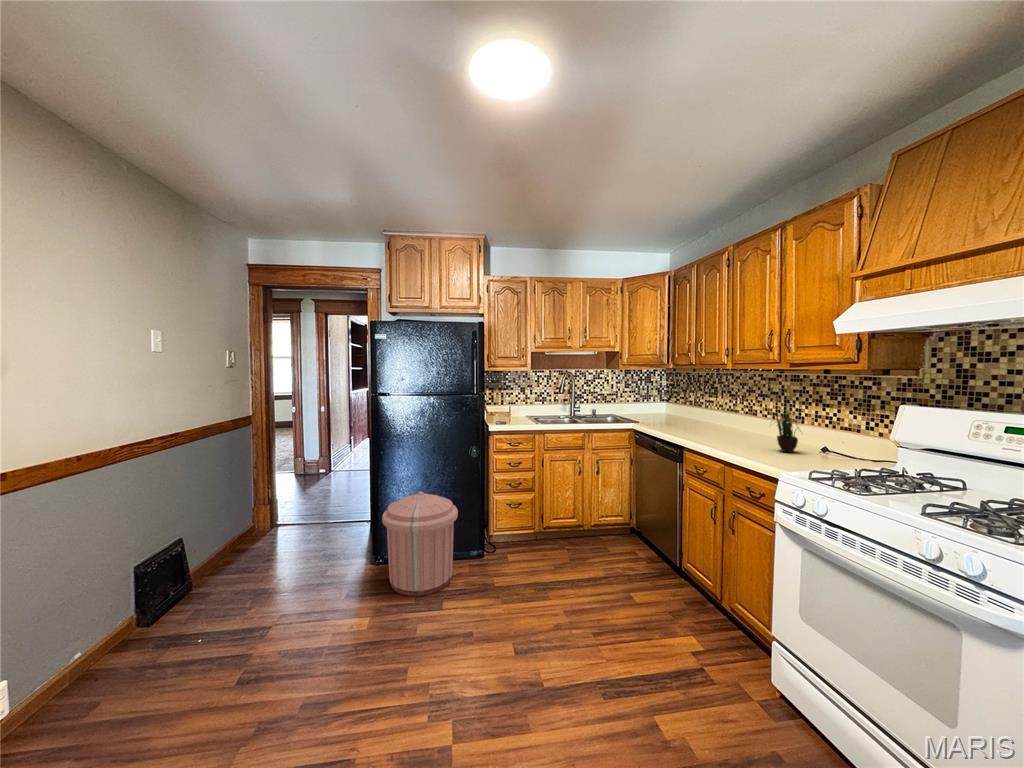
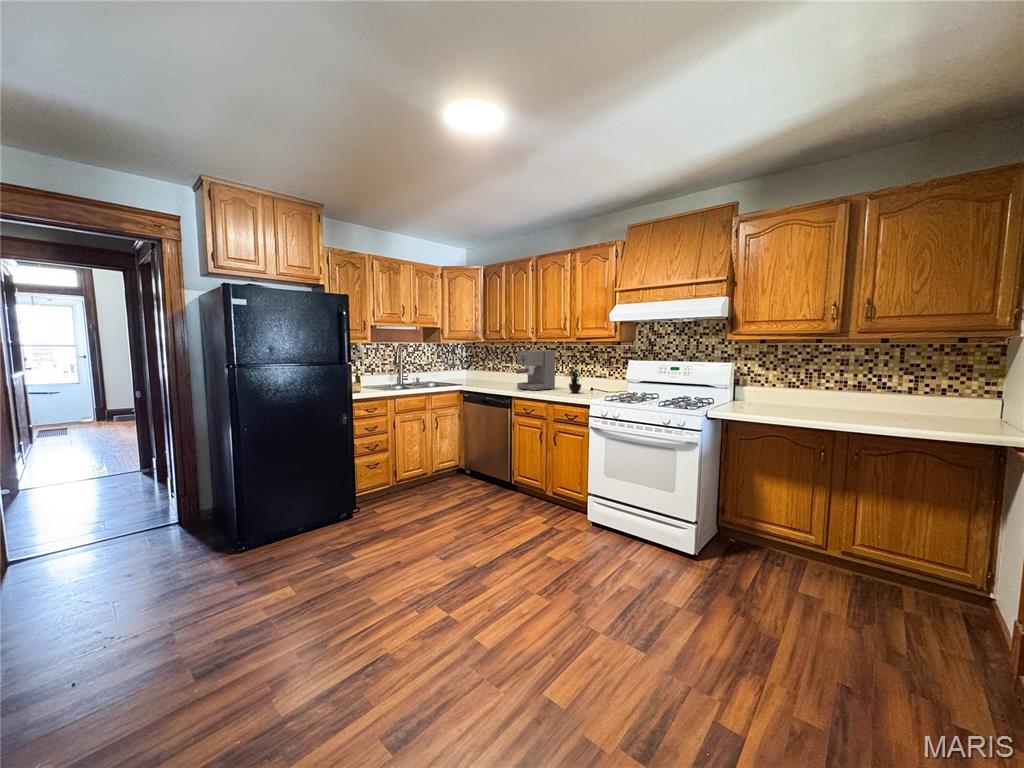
coffee maker: none [693,381,765,441] -> present [516,351,555,391]
trash can: present [382,491,458,596] -> none [266,461,347,561]

